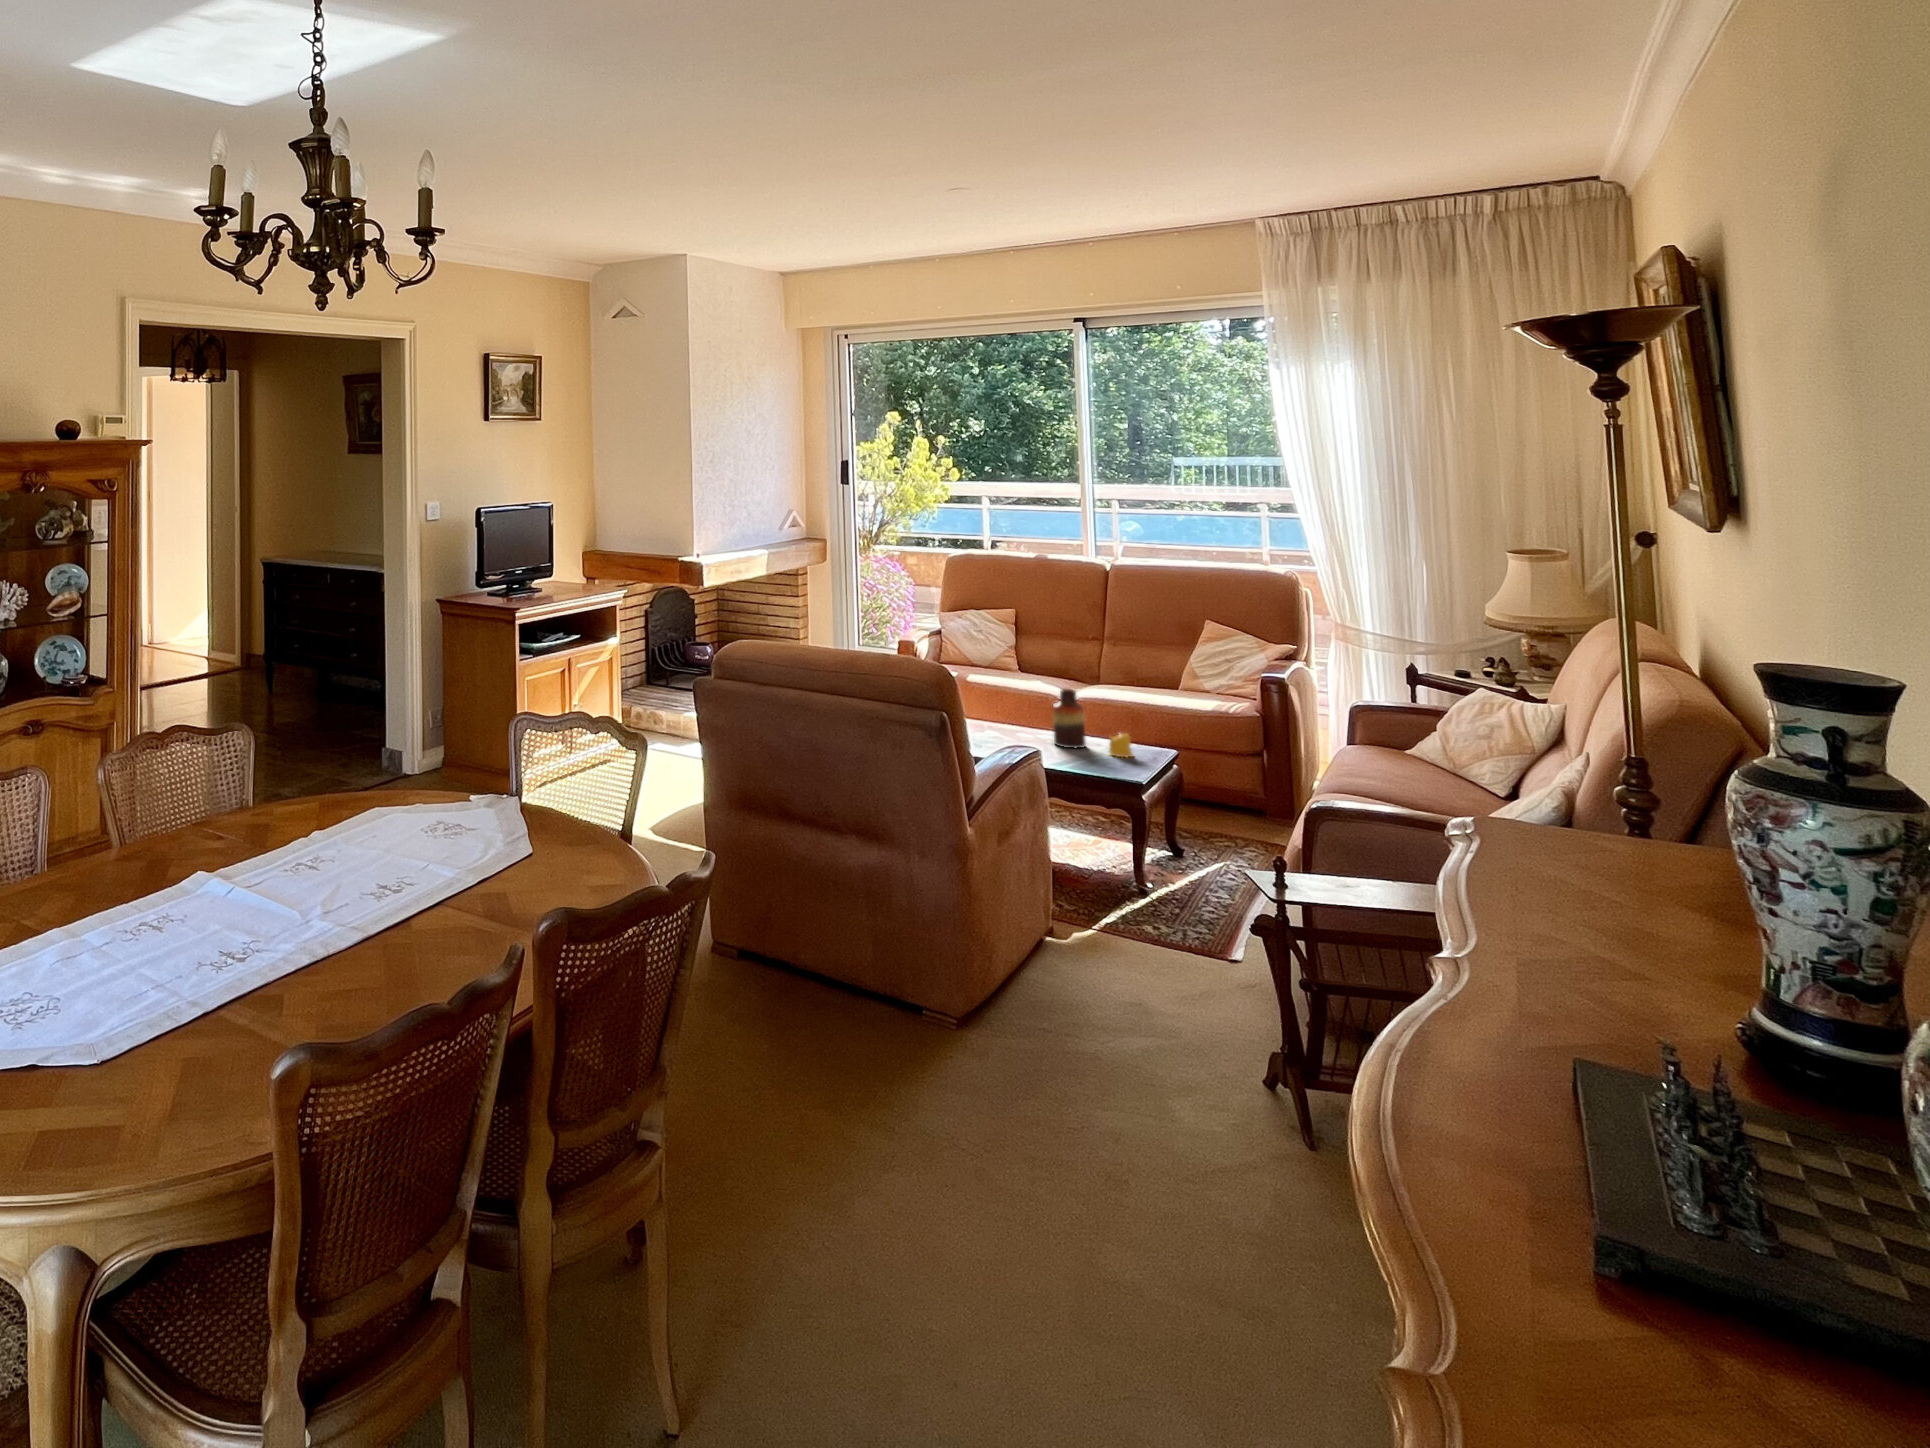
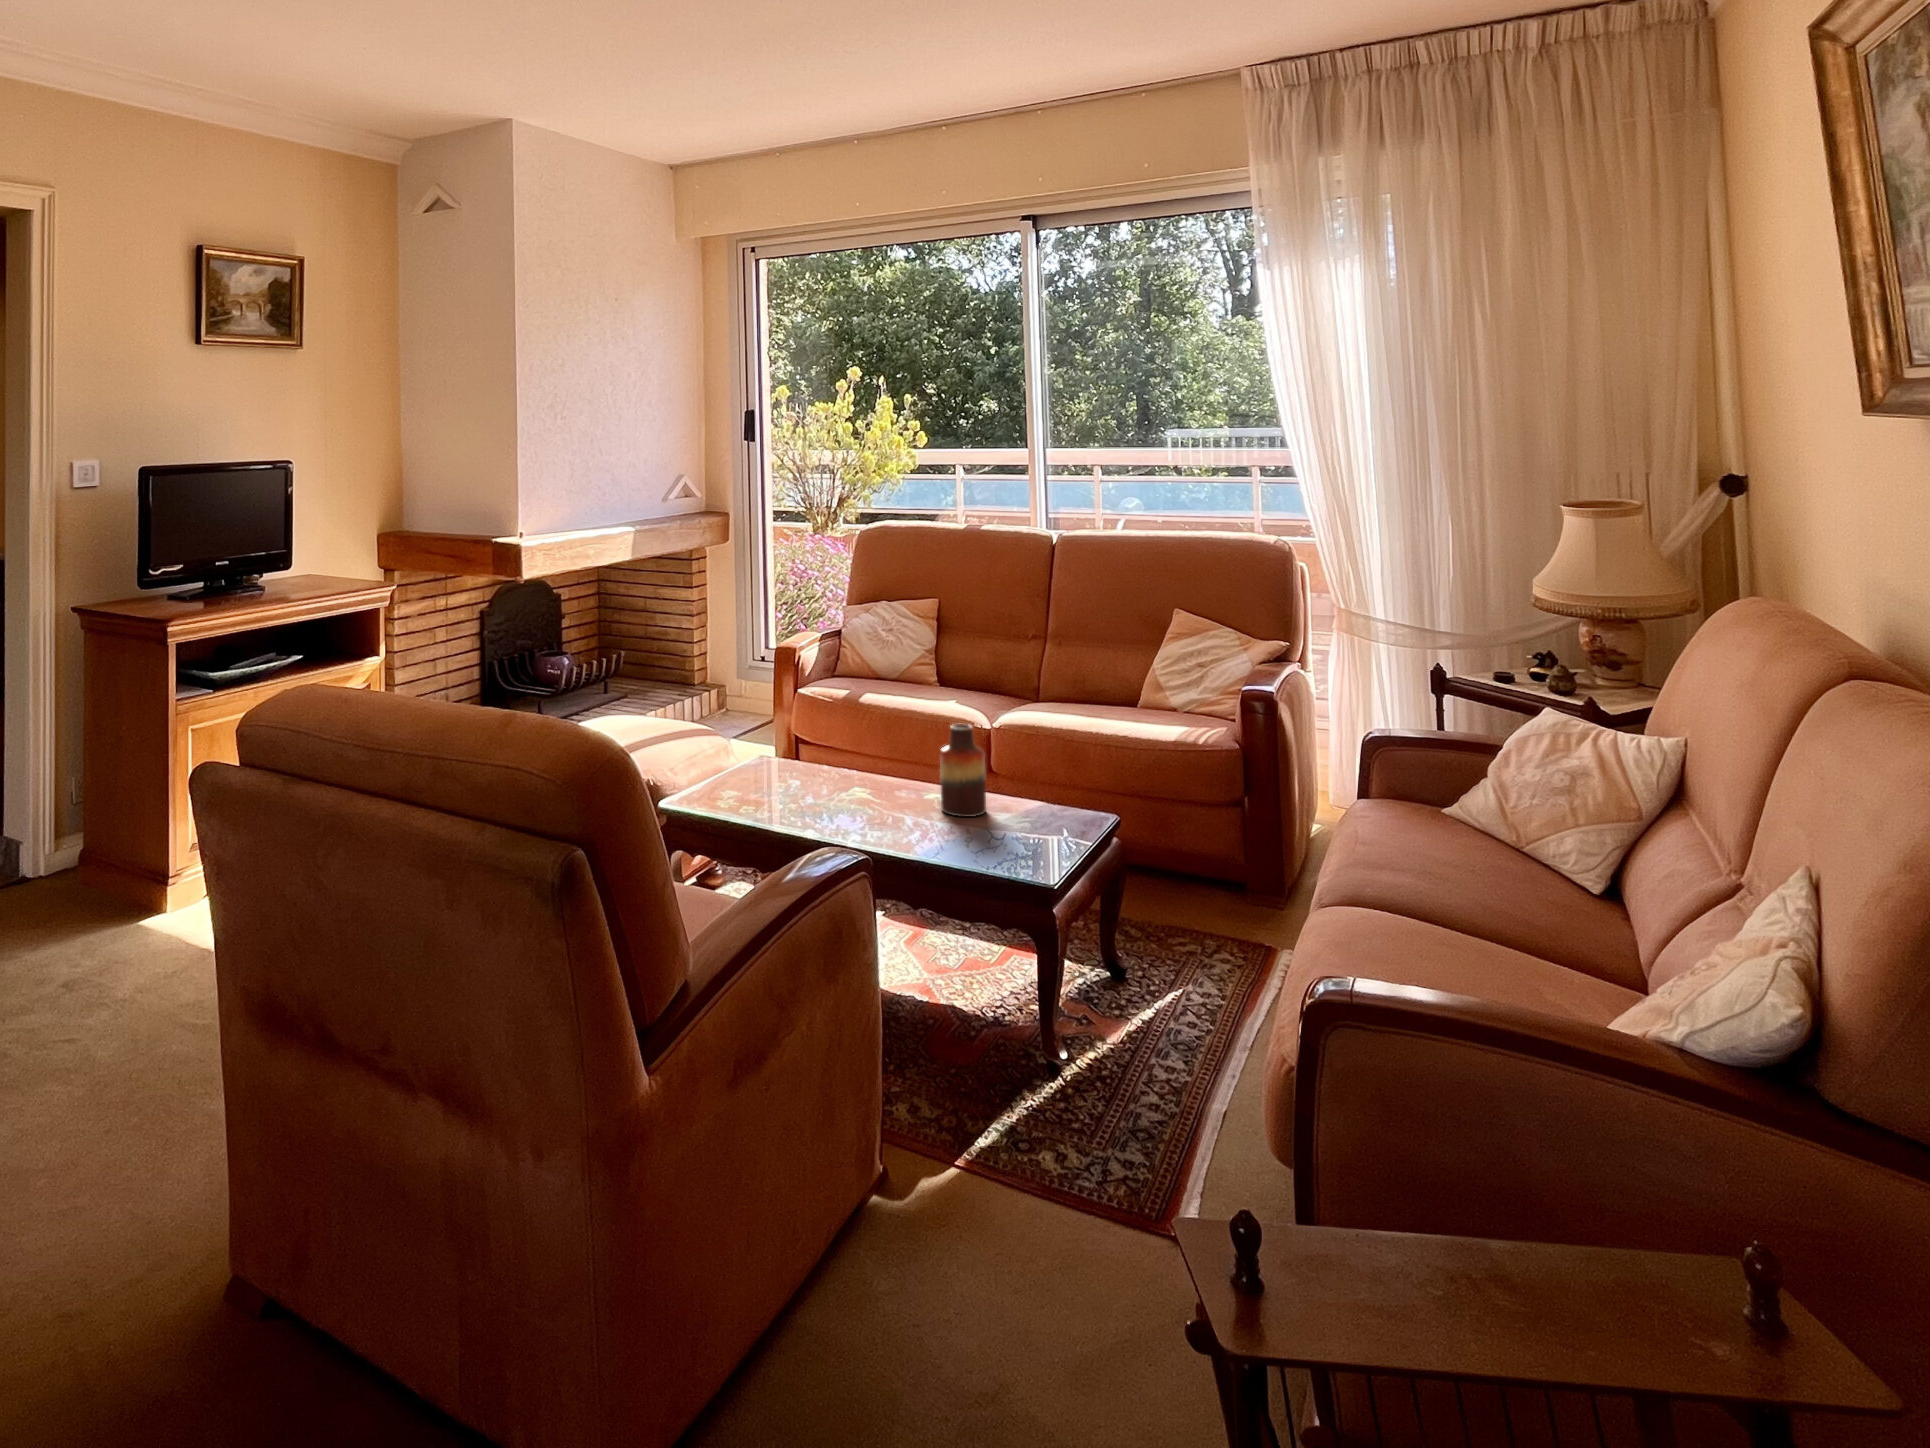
candle: present [1109,734,1133,757] -> none [1014,791,1052,833]

